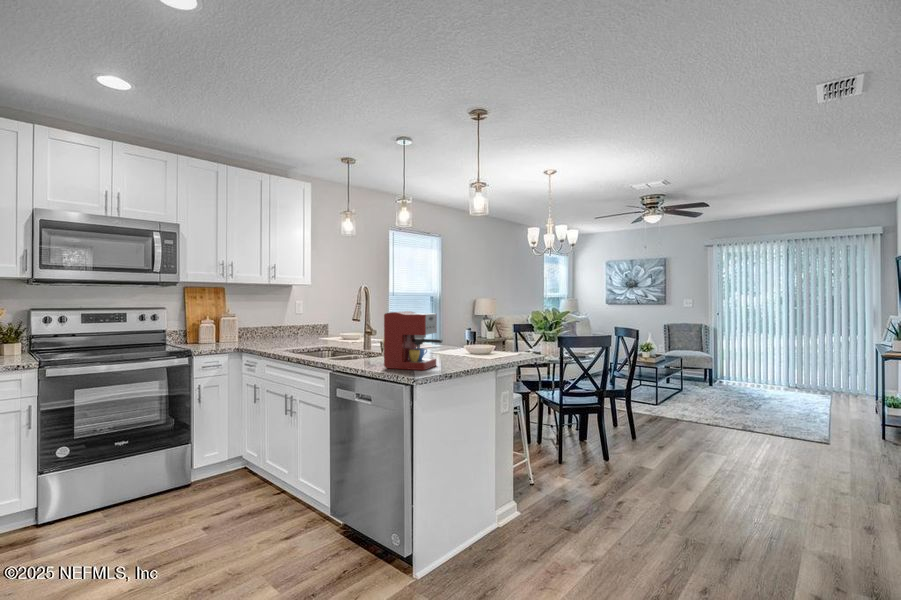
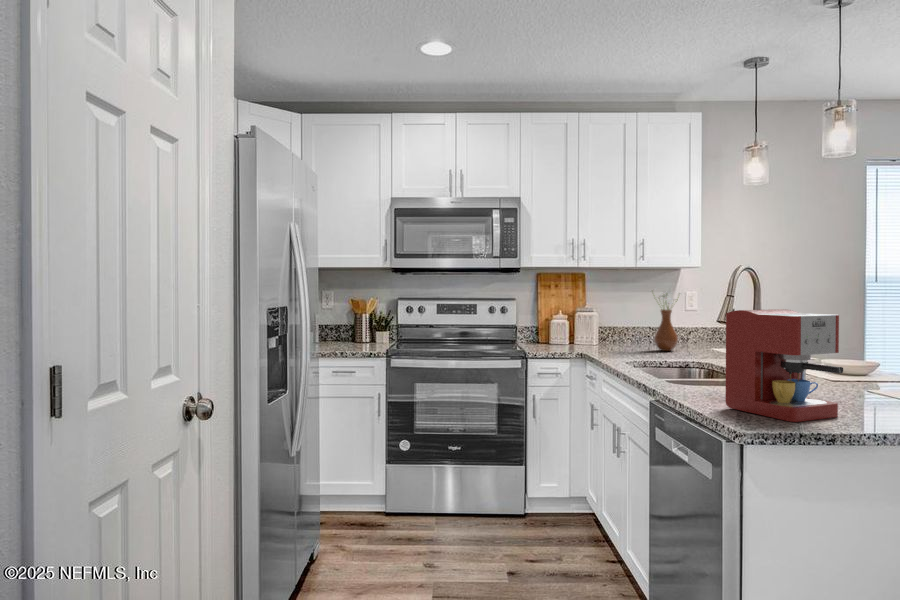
vase: none [280,299,307,343] -> present [654,292,680,351]

